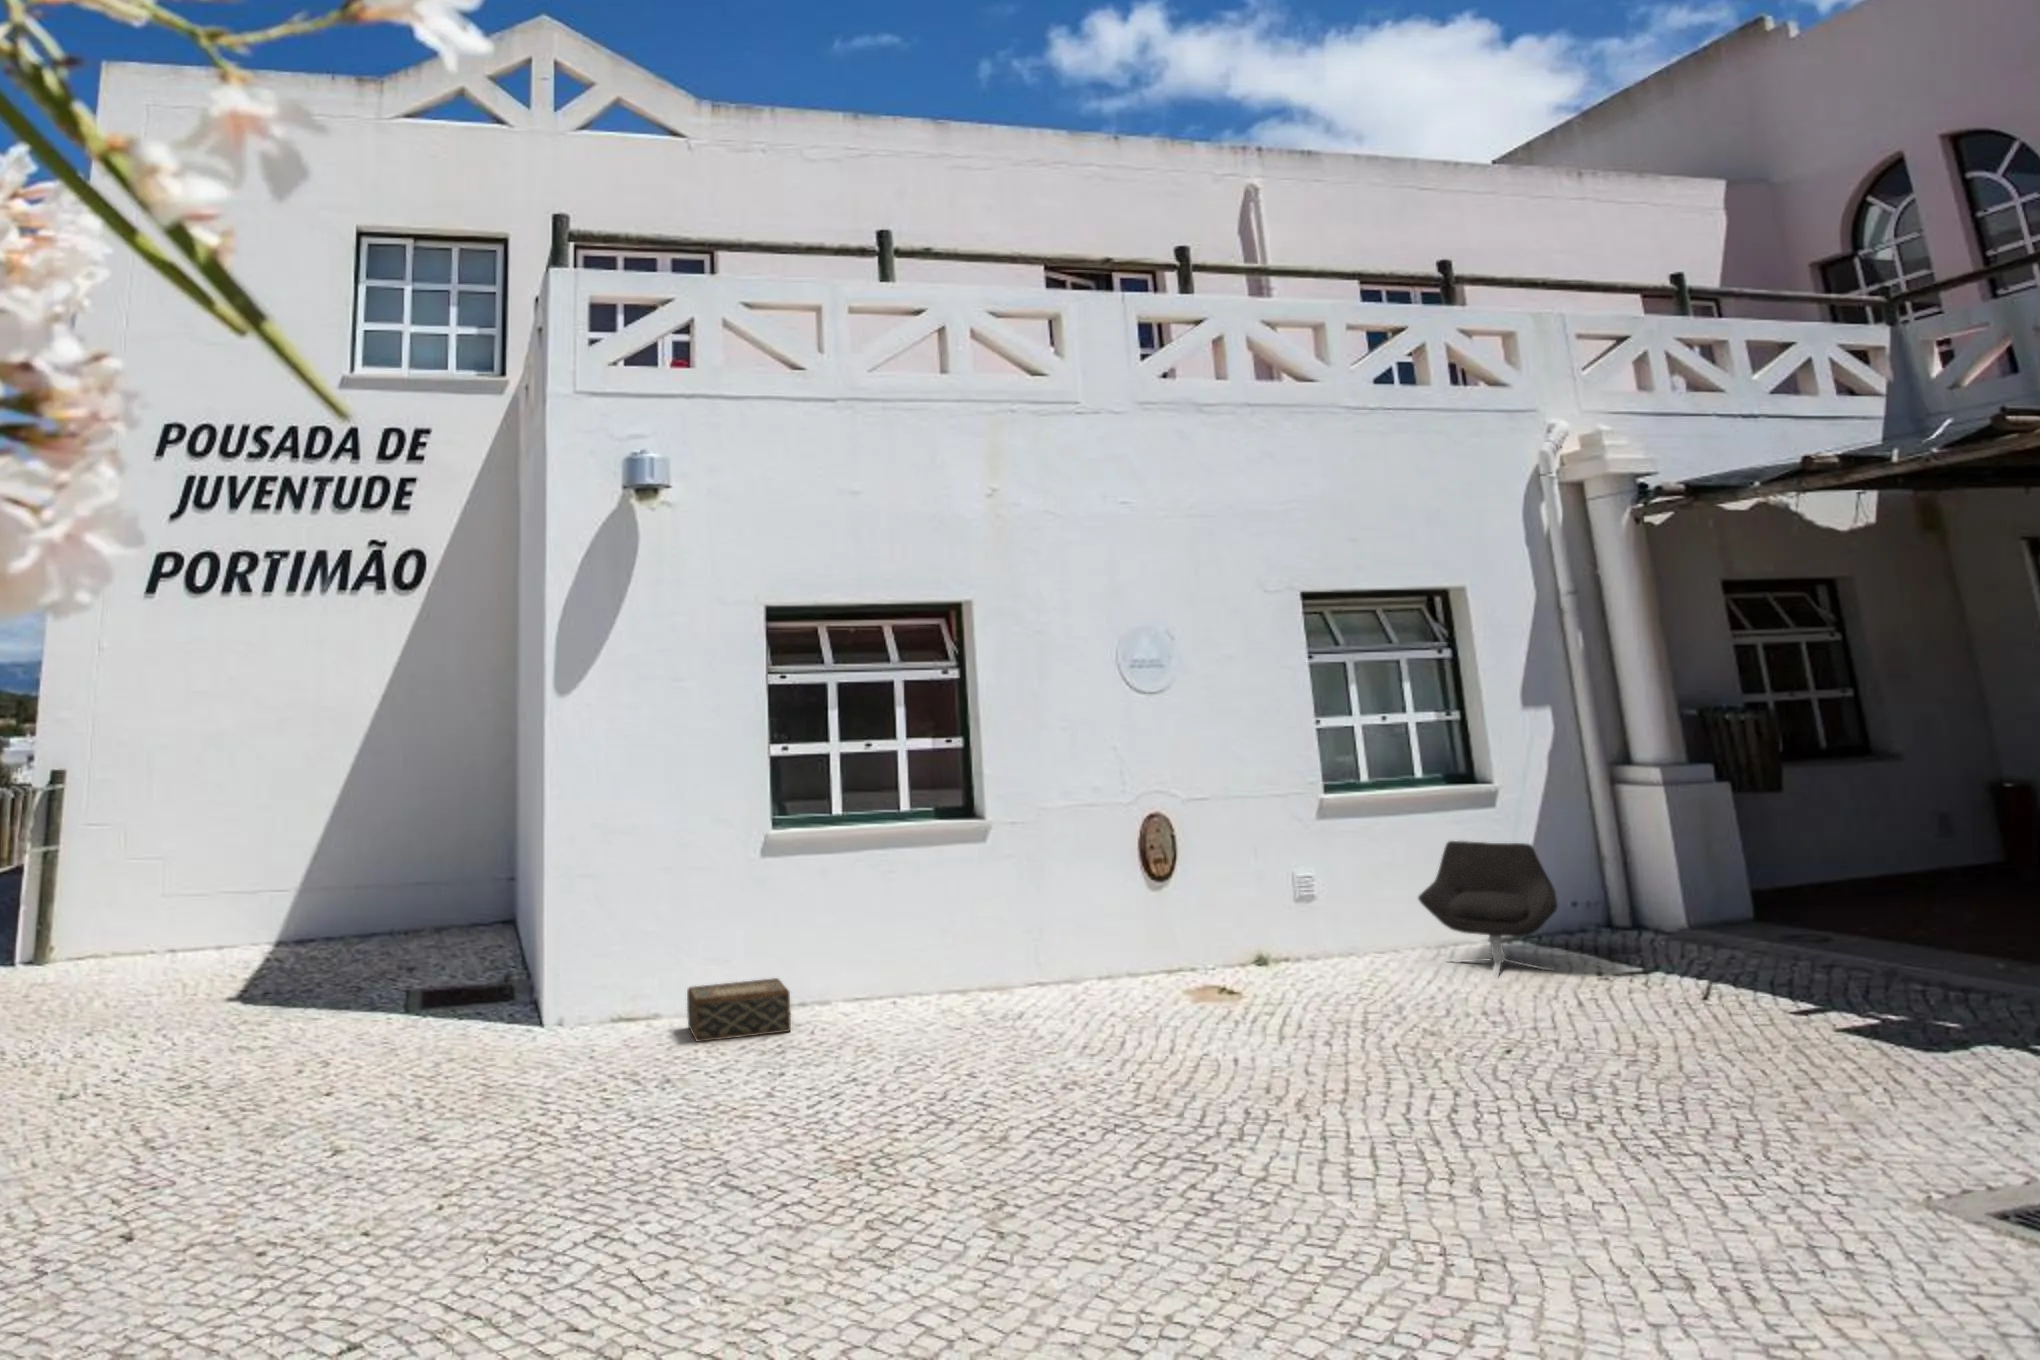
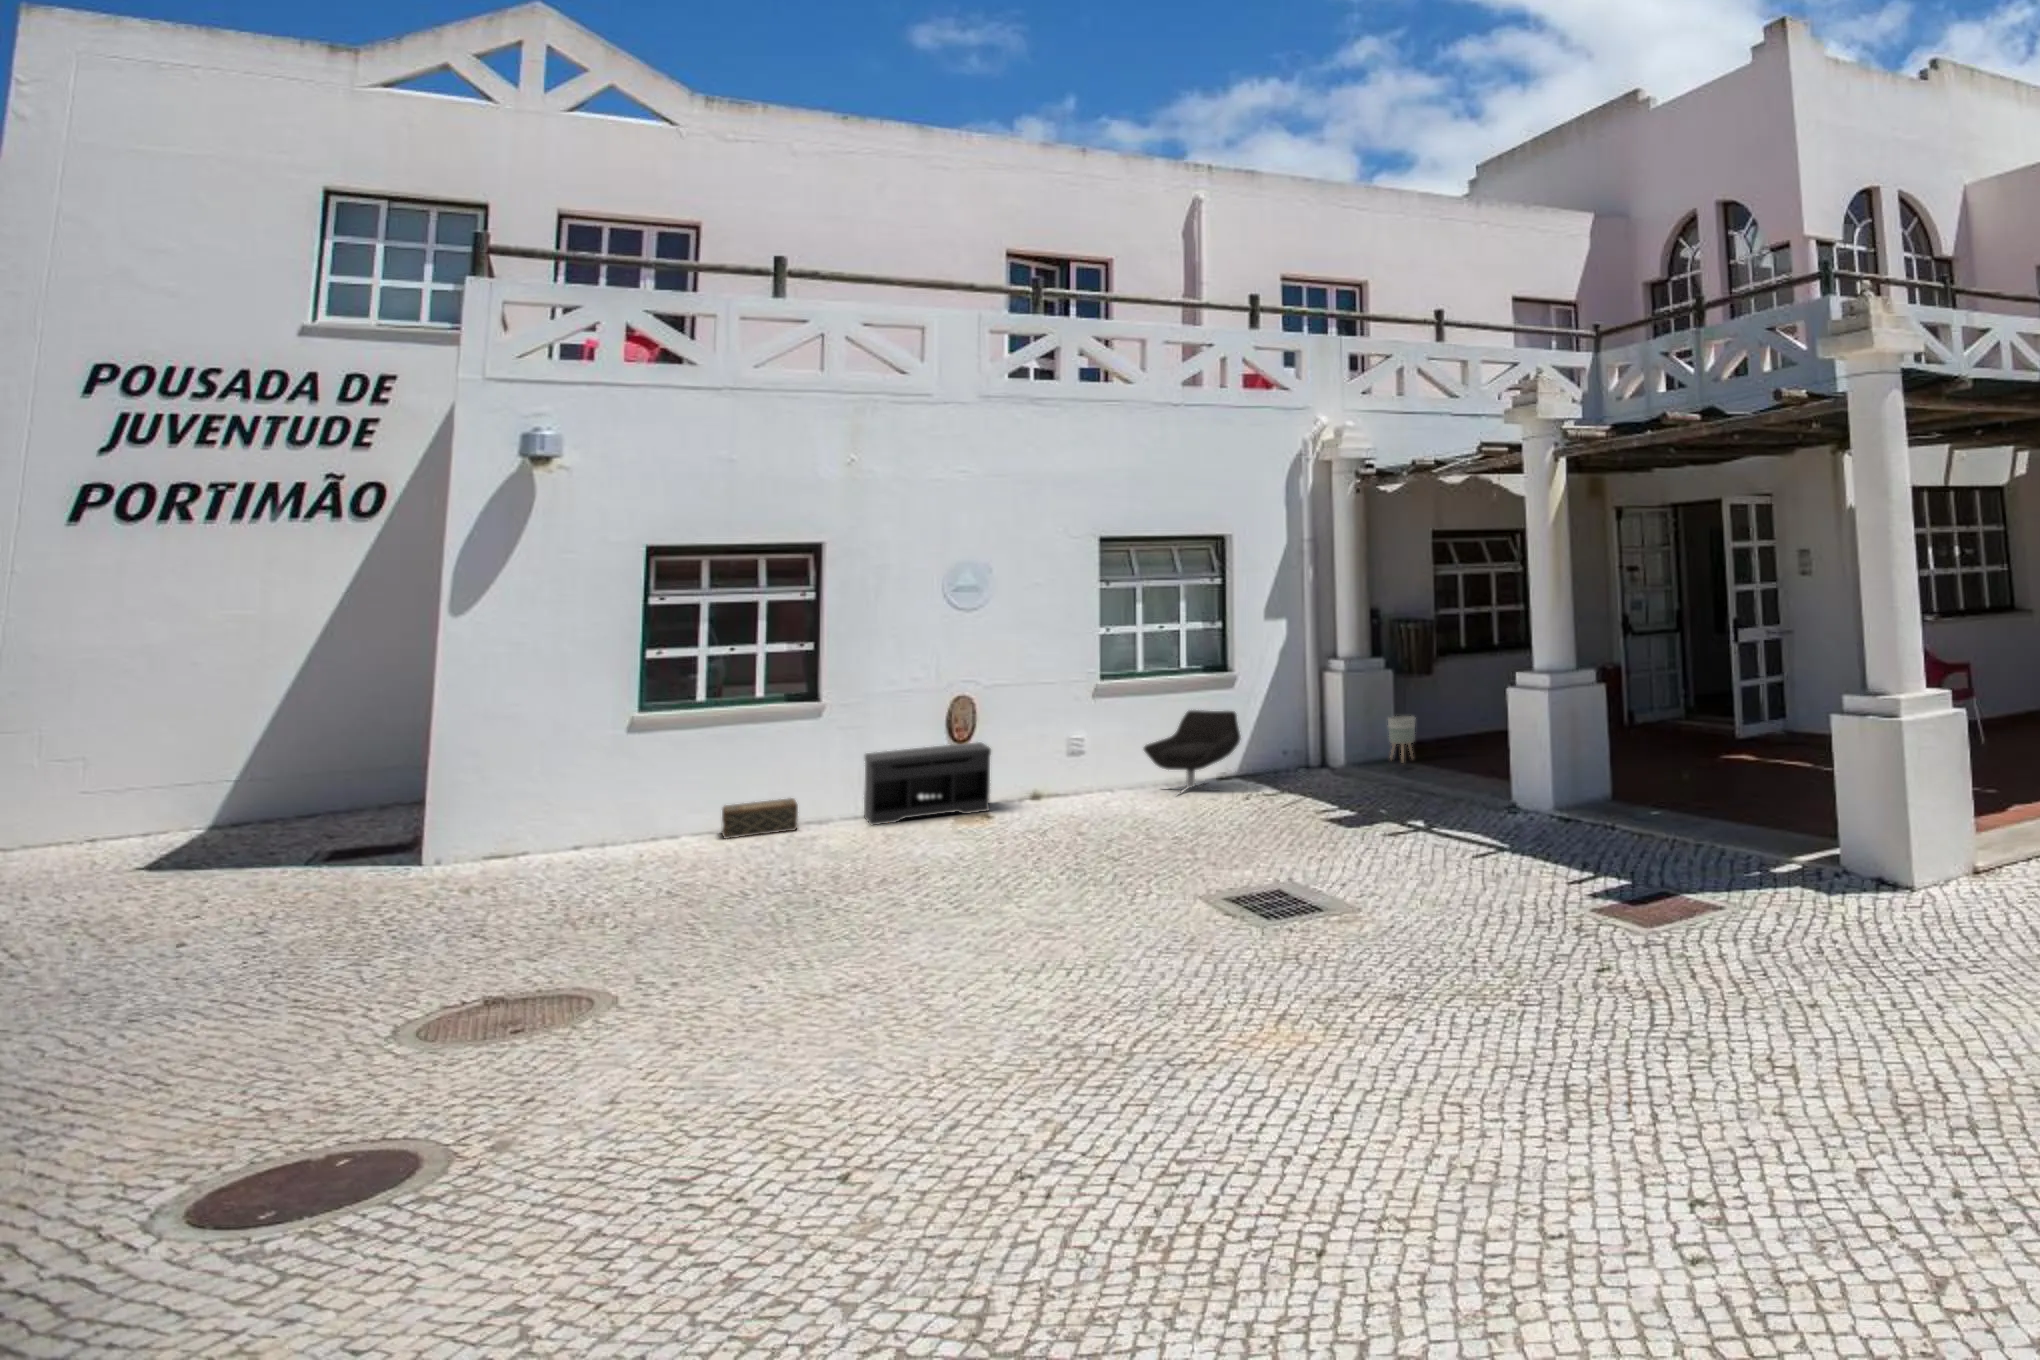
planter: none [1729,855,1783,930] -> present [1388,716,1415,758]
bench: none [1048,883,1234,1007] -> present [864,742,991,825]
woven basket: present [687,978,791,1042] -> present [722,798,798,839]

